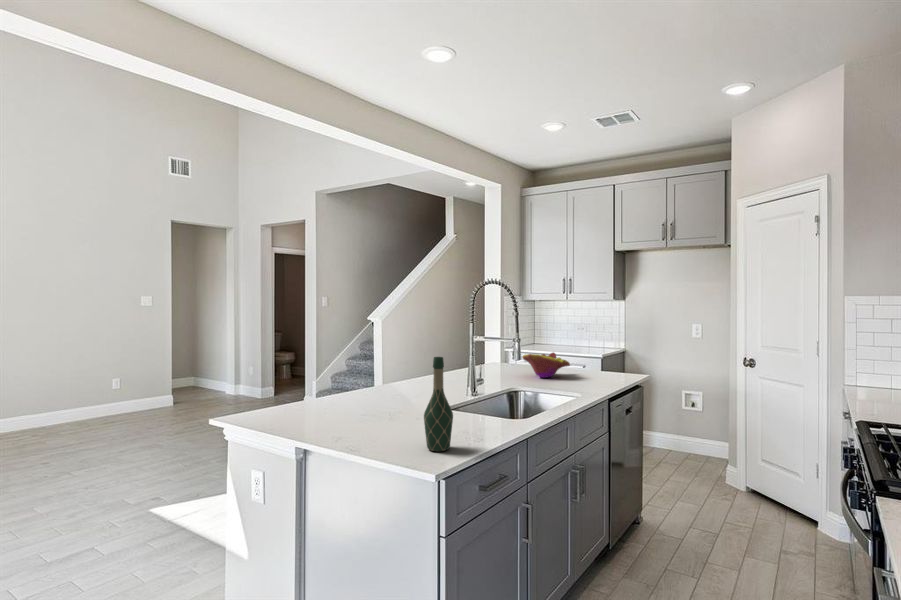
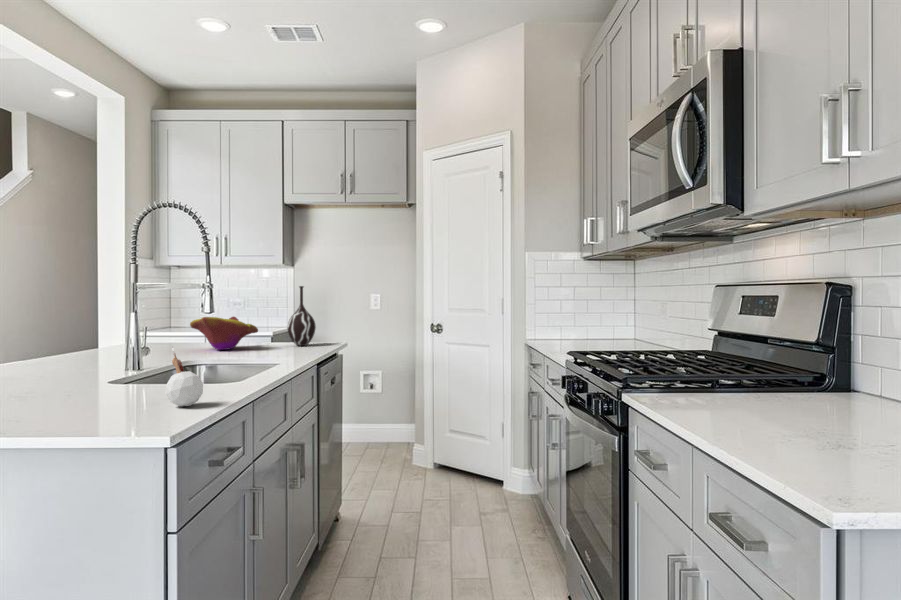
vase: none [594,330,617,378] -> present [288,286,316,346]
wine bottle: present [424,357,453,451] -> none [109,278,160,425]
candle: none [465,396,488,438] -> present [166,347,203,406]

